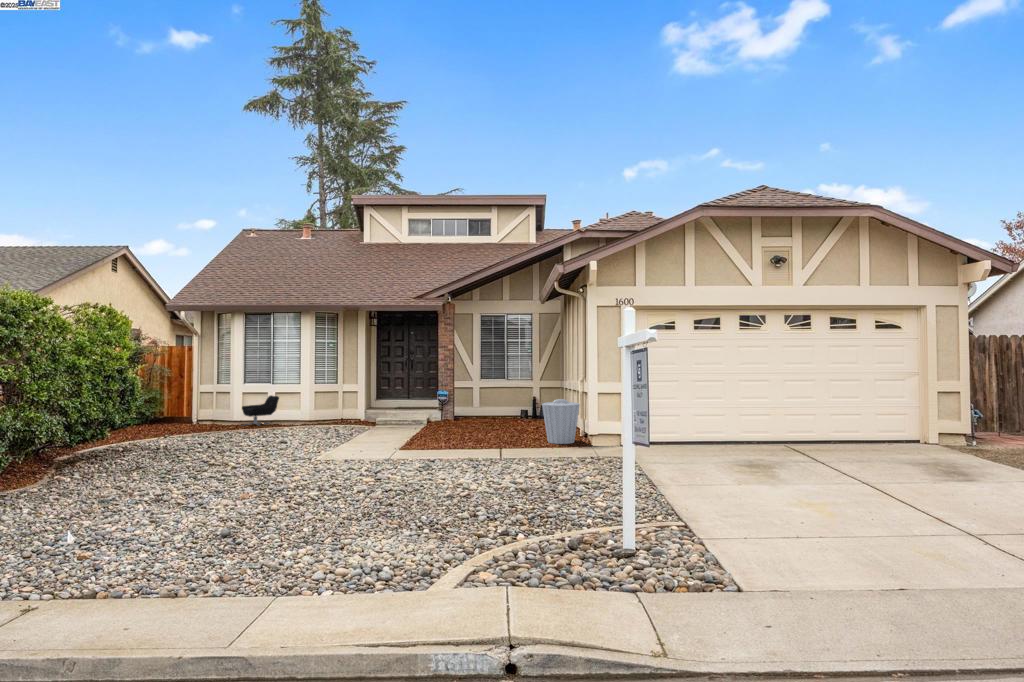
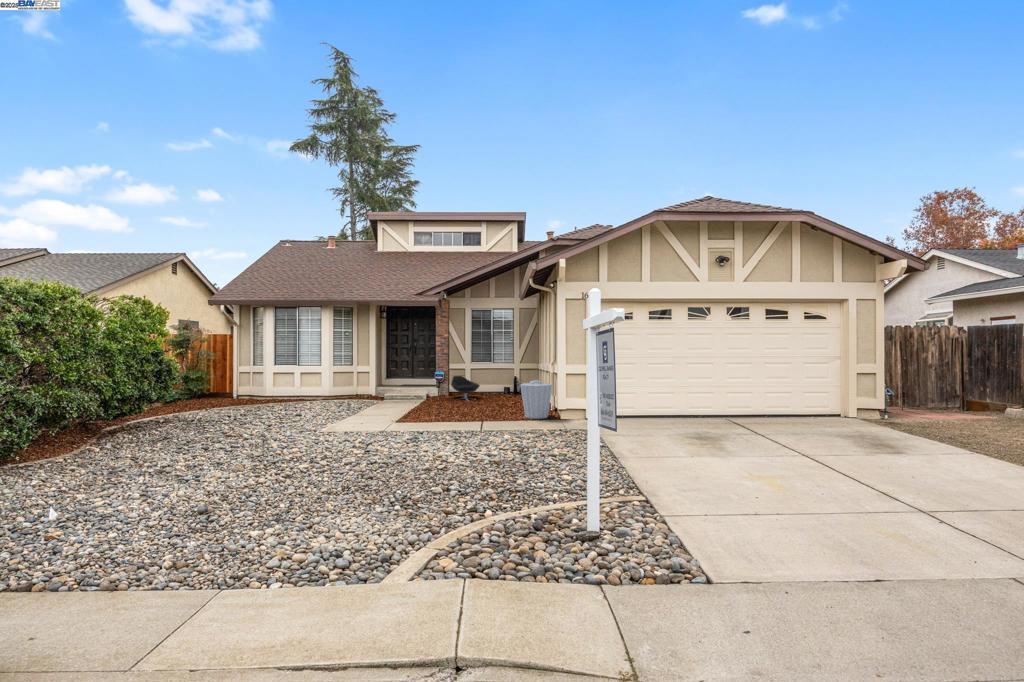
lounge chair: present [242,396,279,425] -> present [451,376,480,399]

